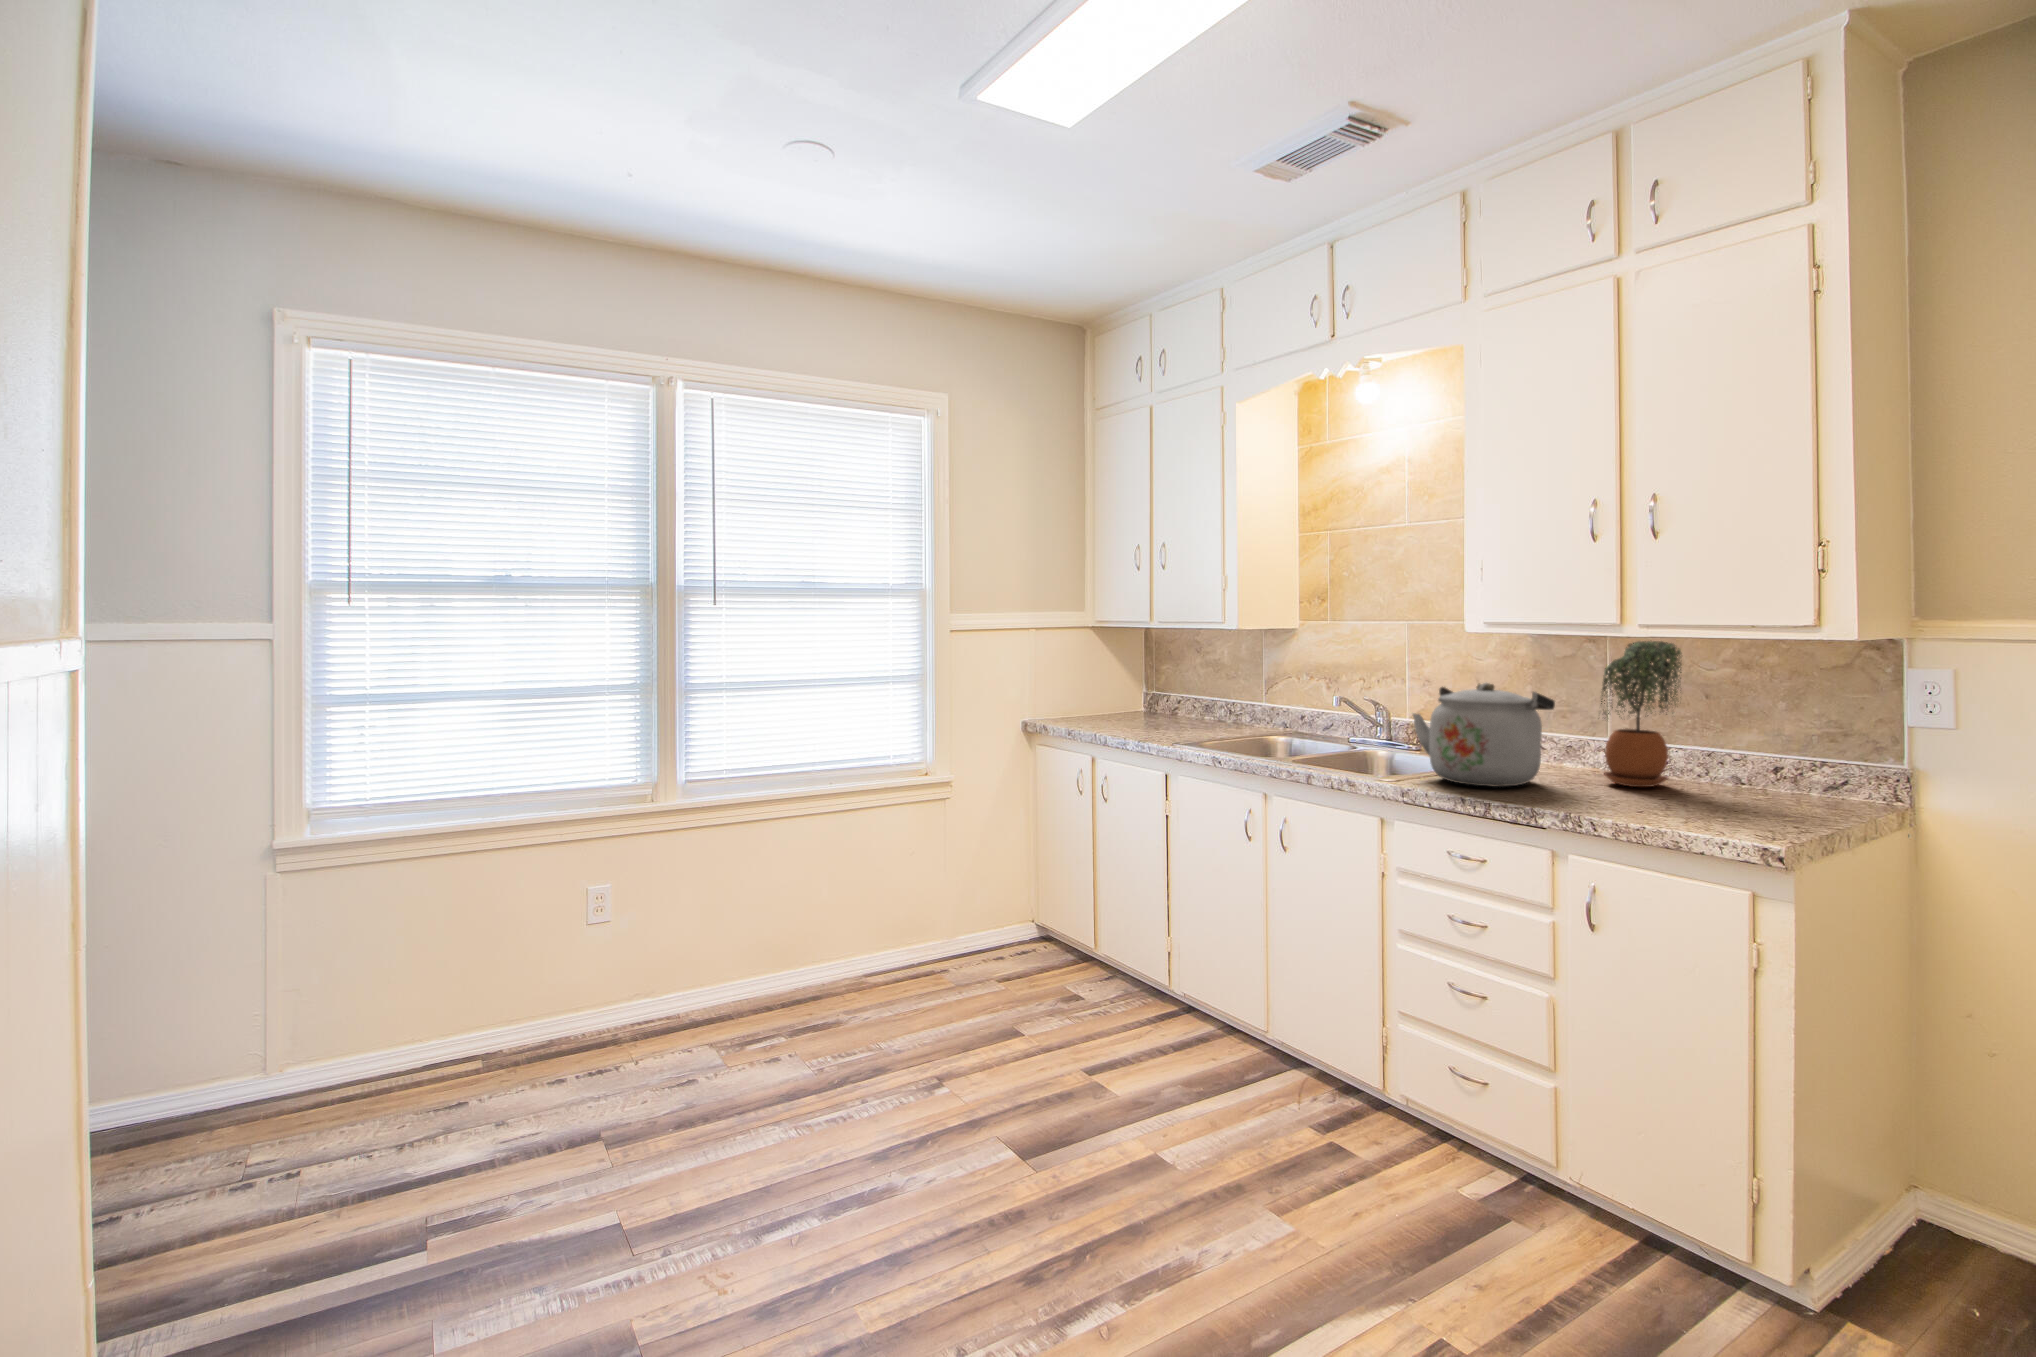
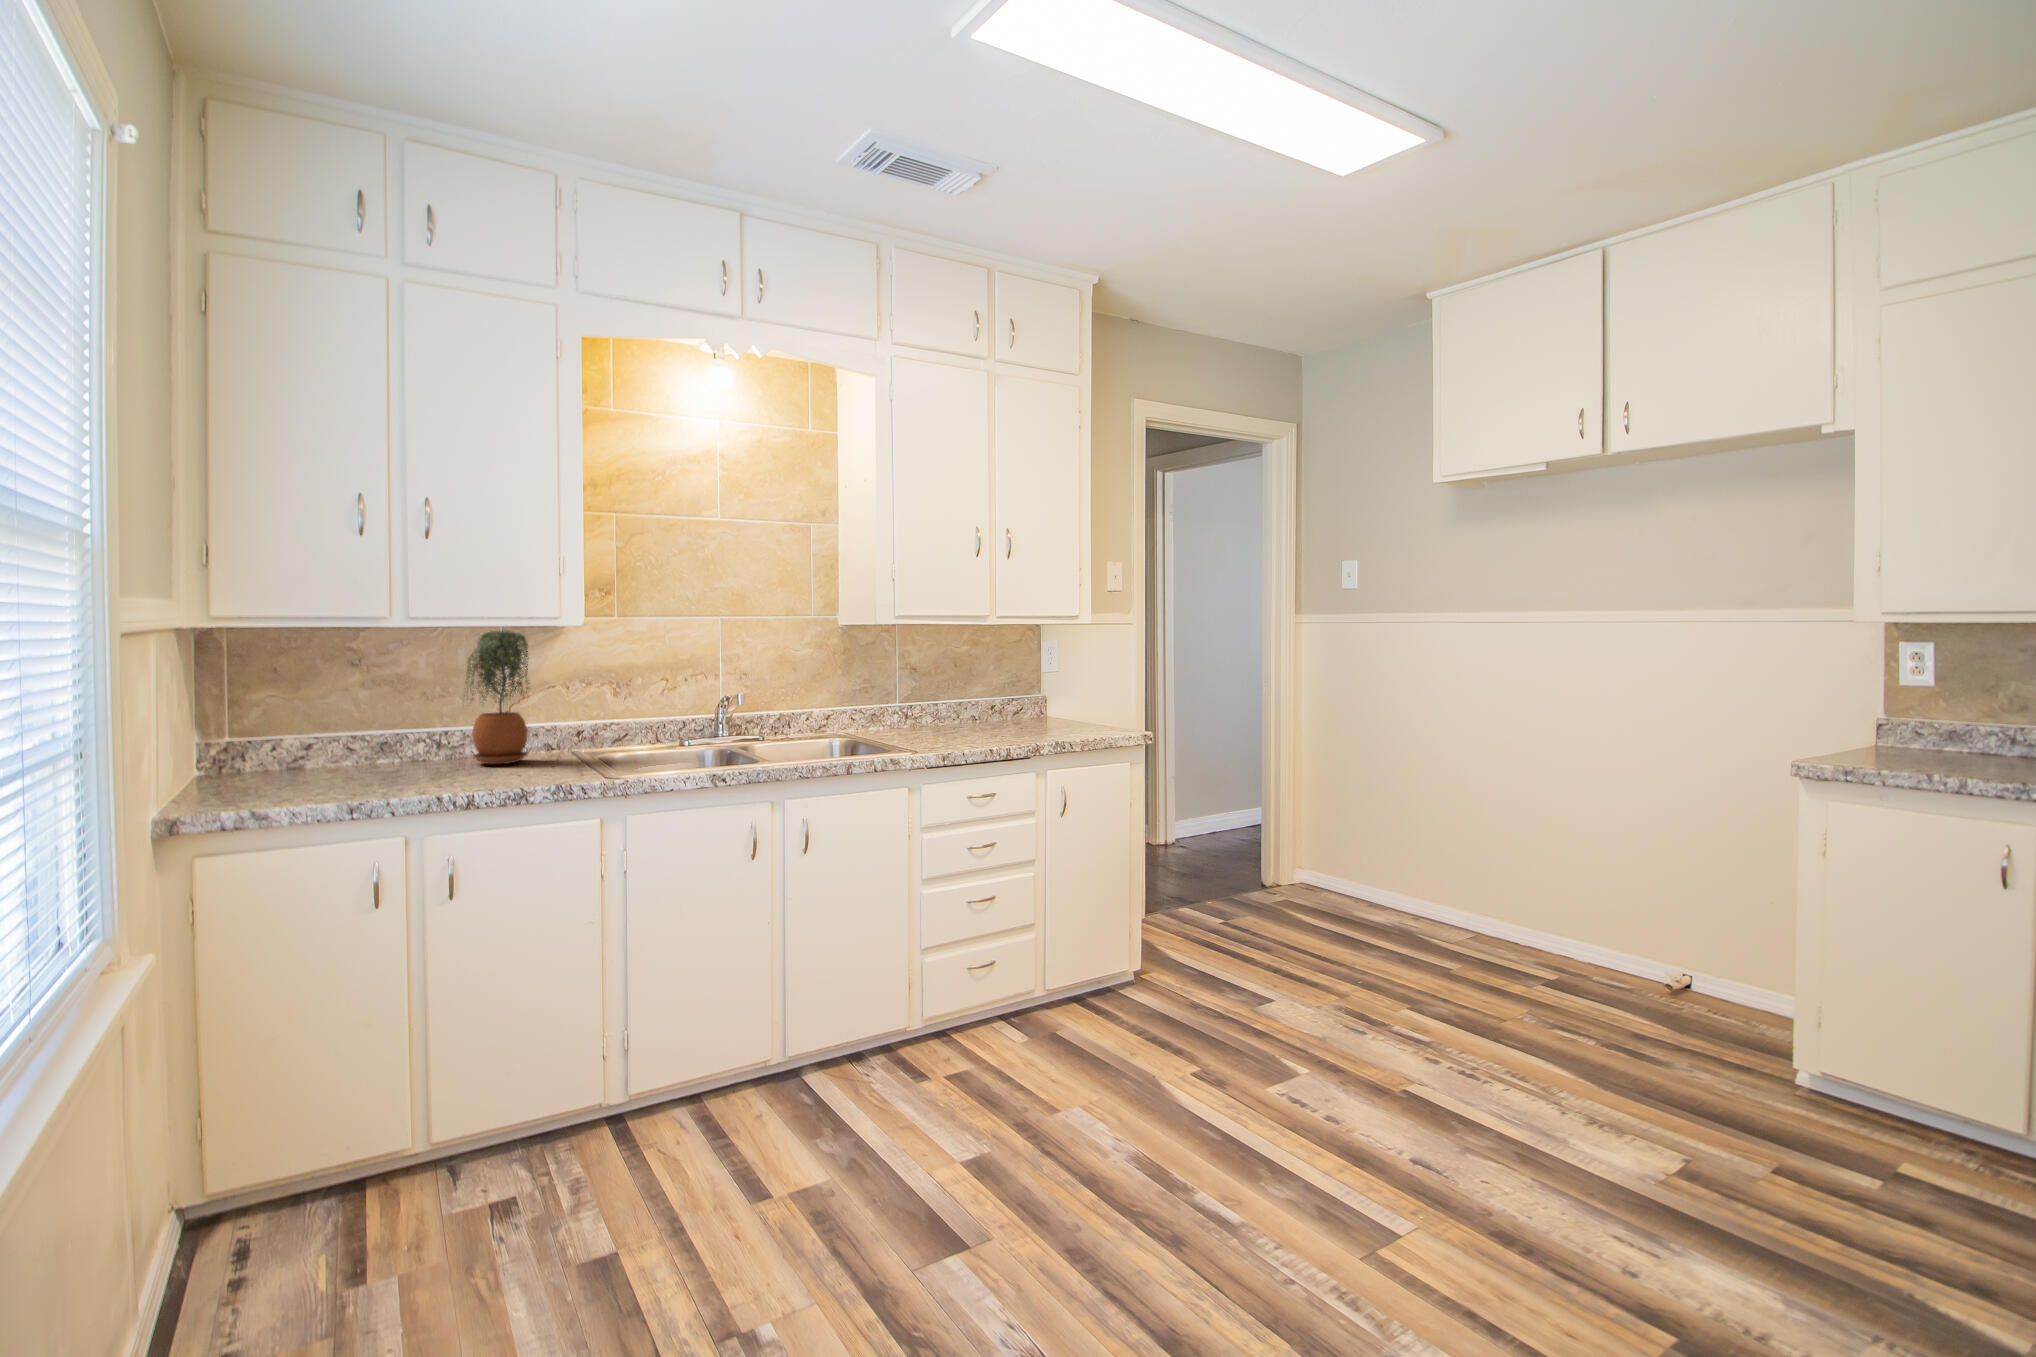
kettle: present [1413,683,1555,787] -> none [297,677,456,788]

